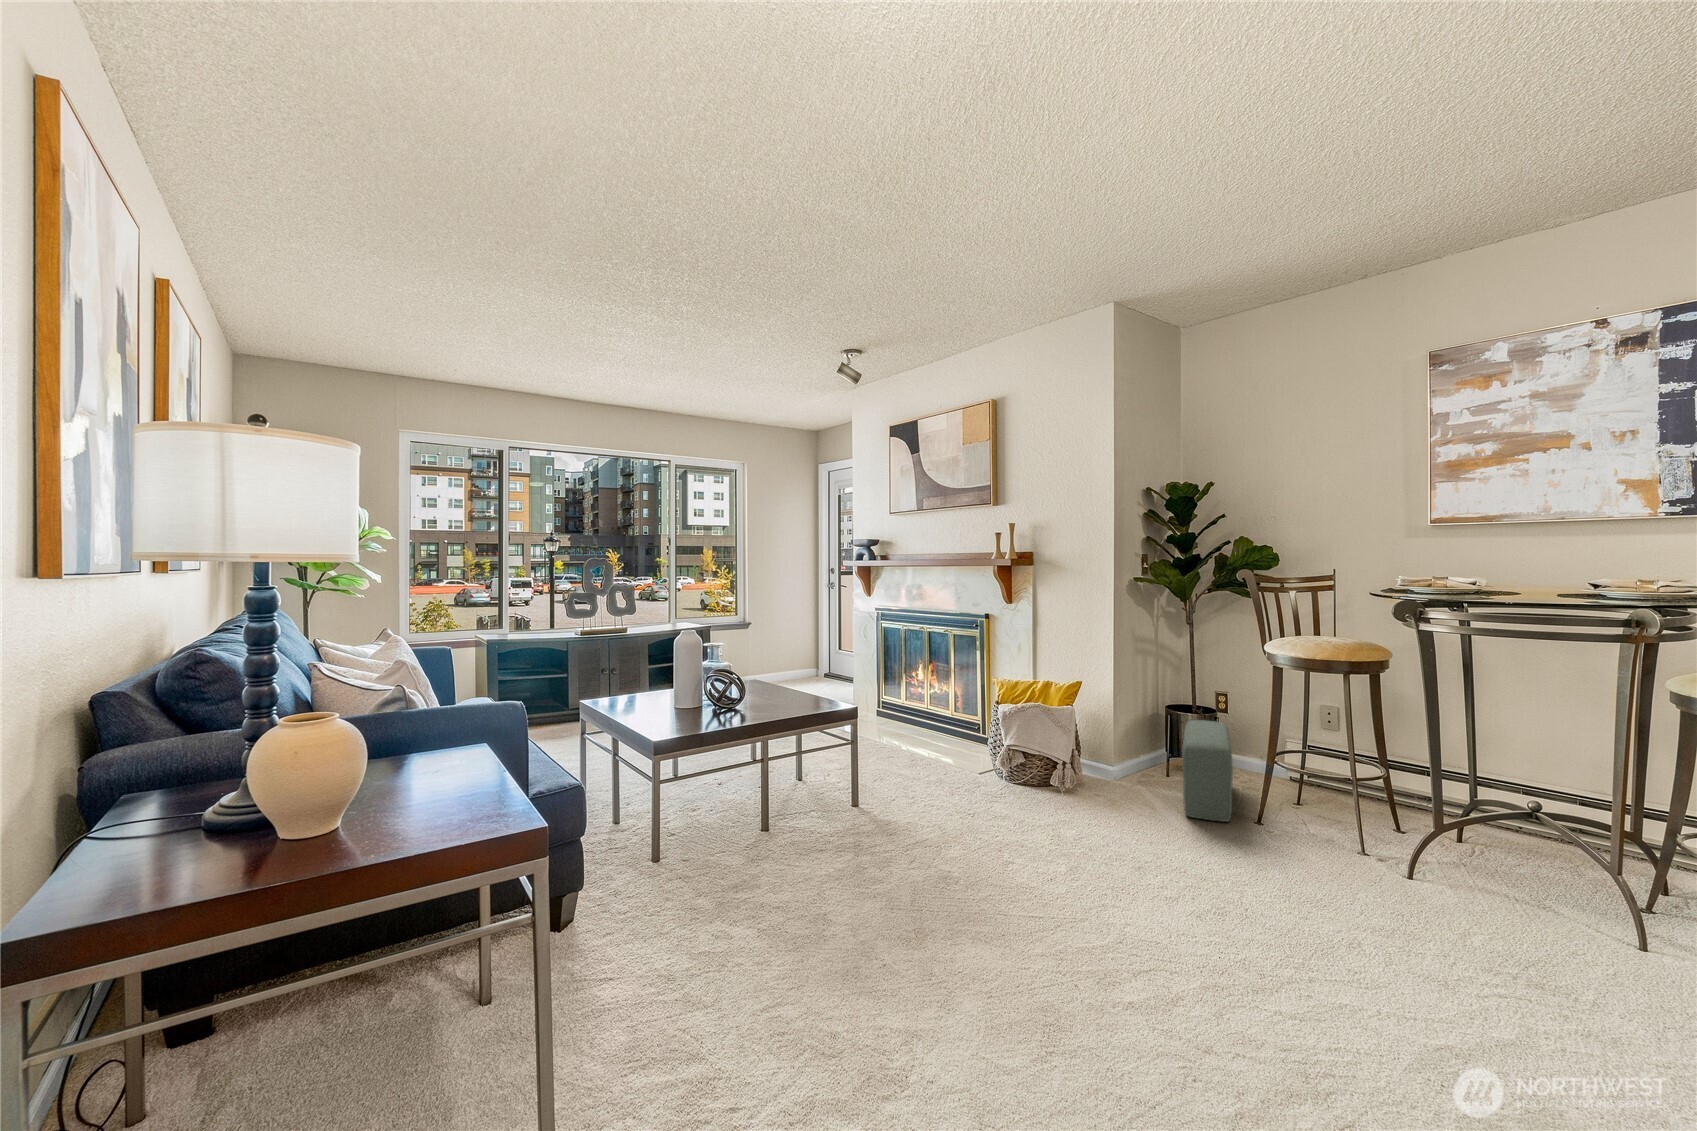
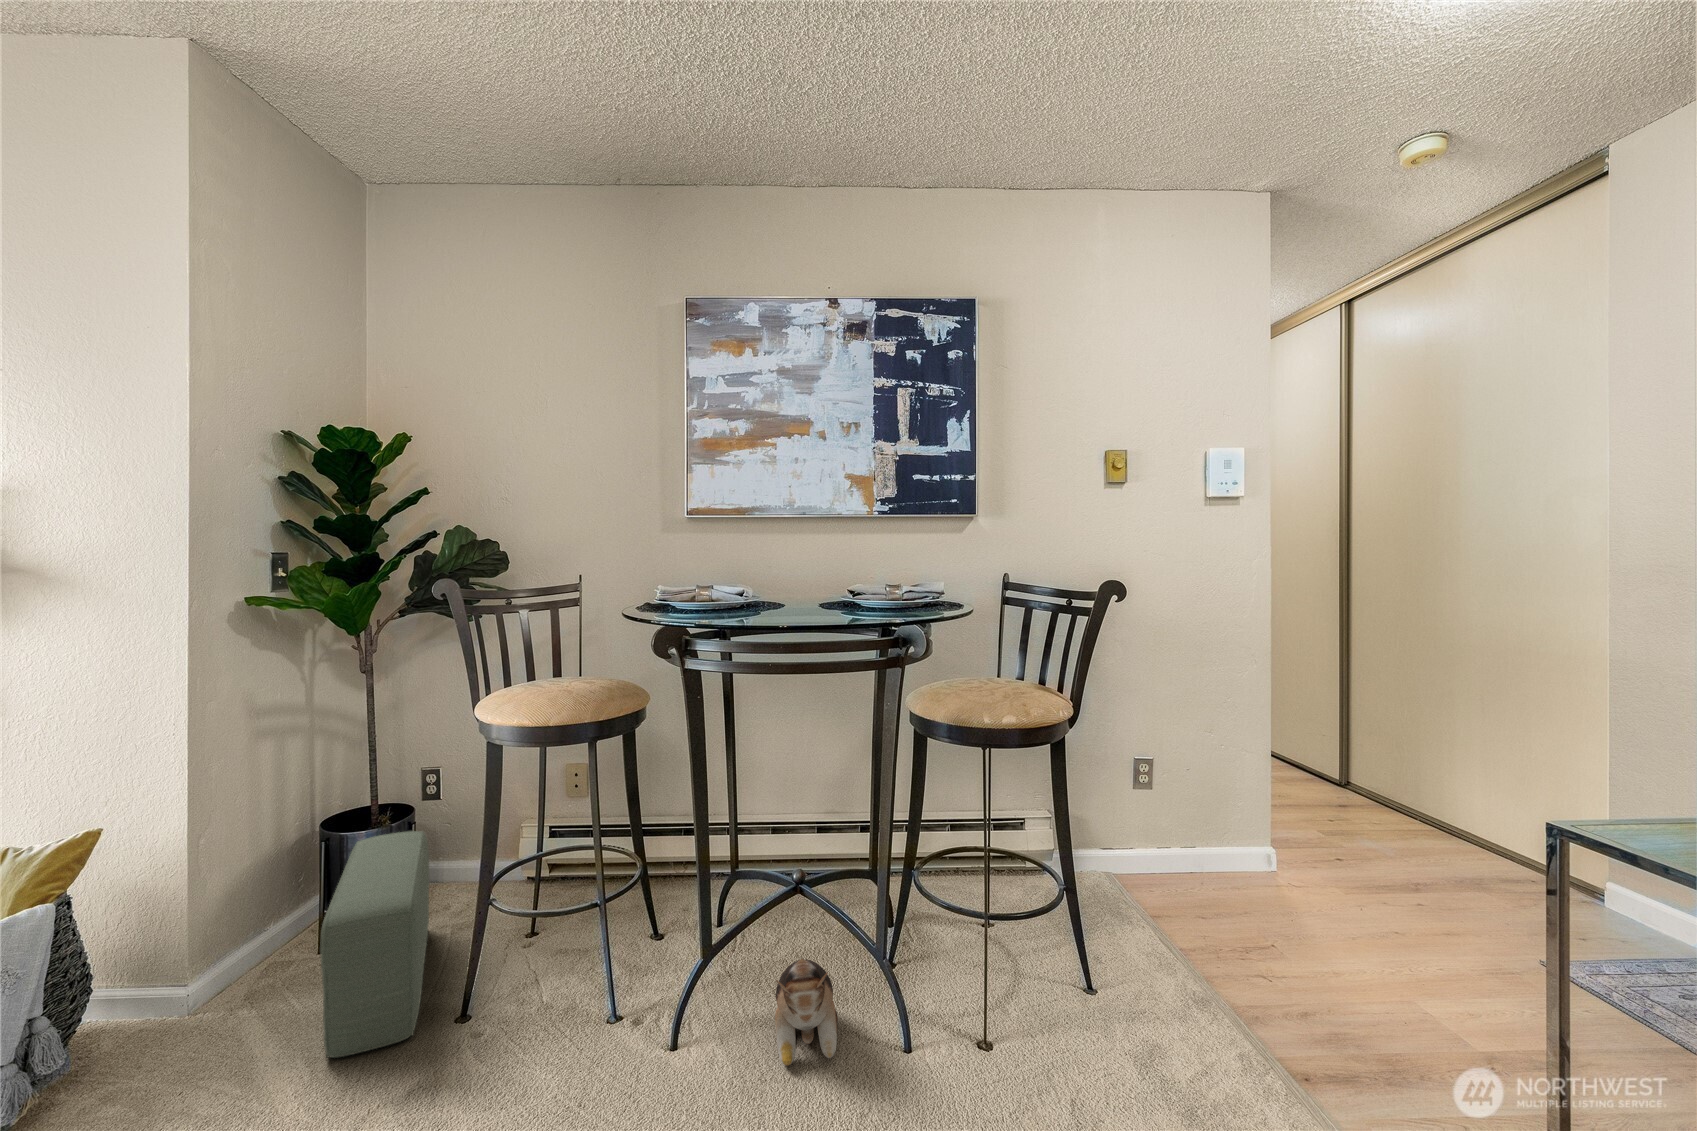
plush toy: none [1486,840,1557,920] -> present [775,959,838,1066]

